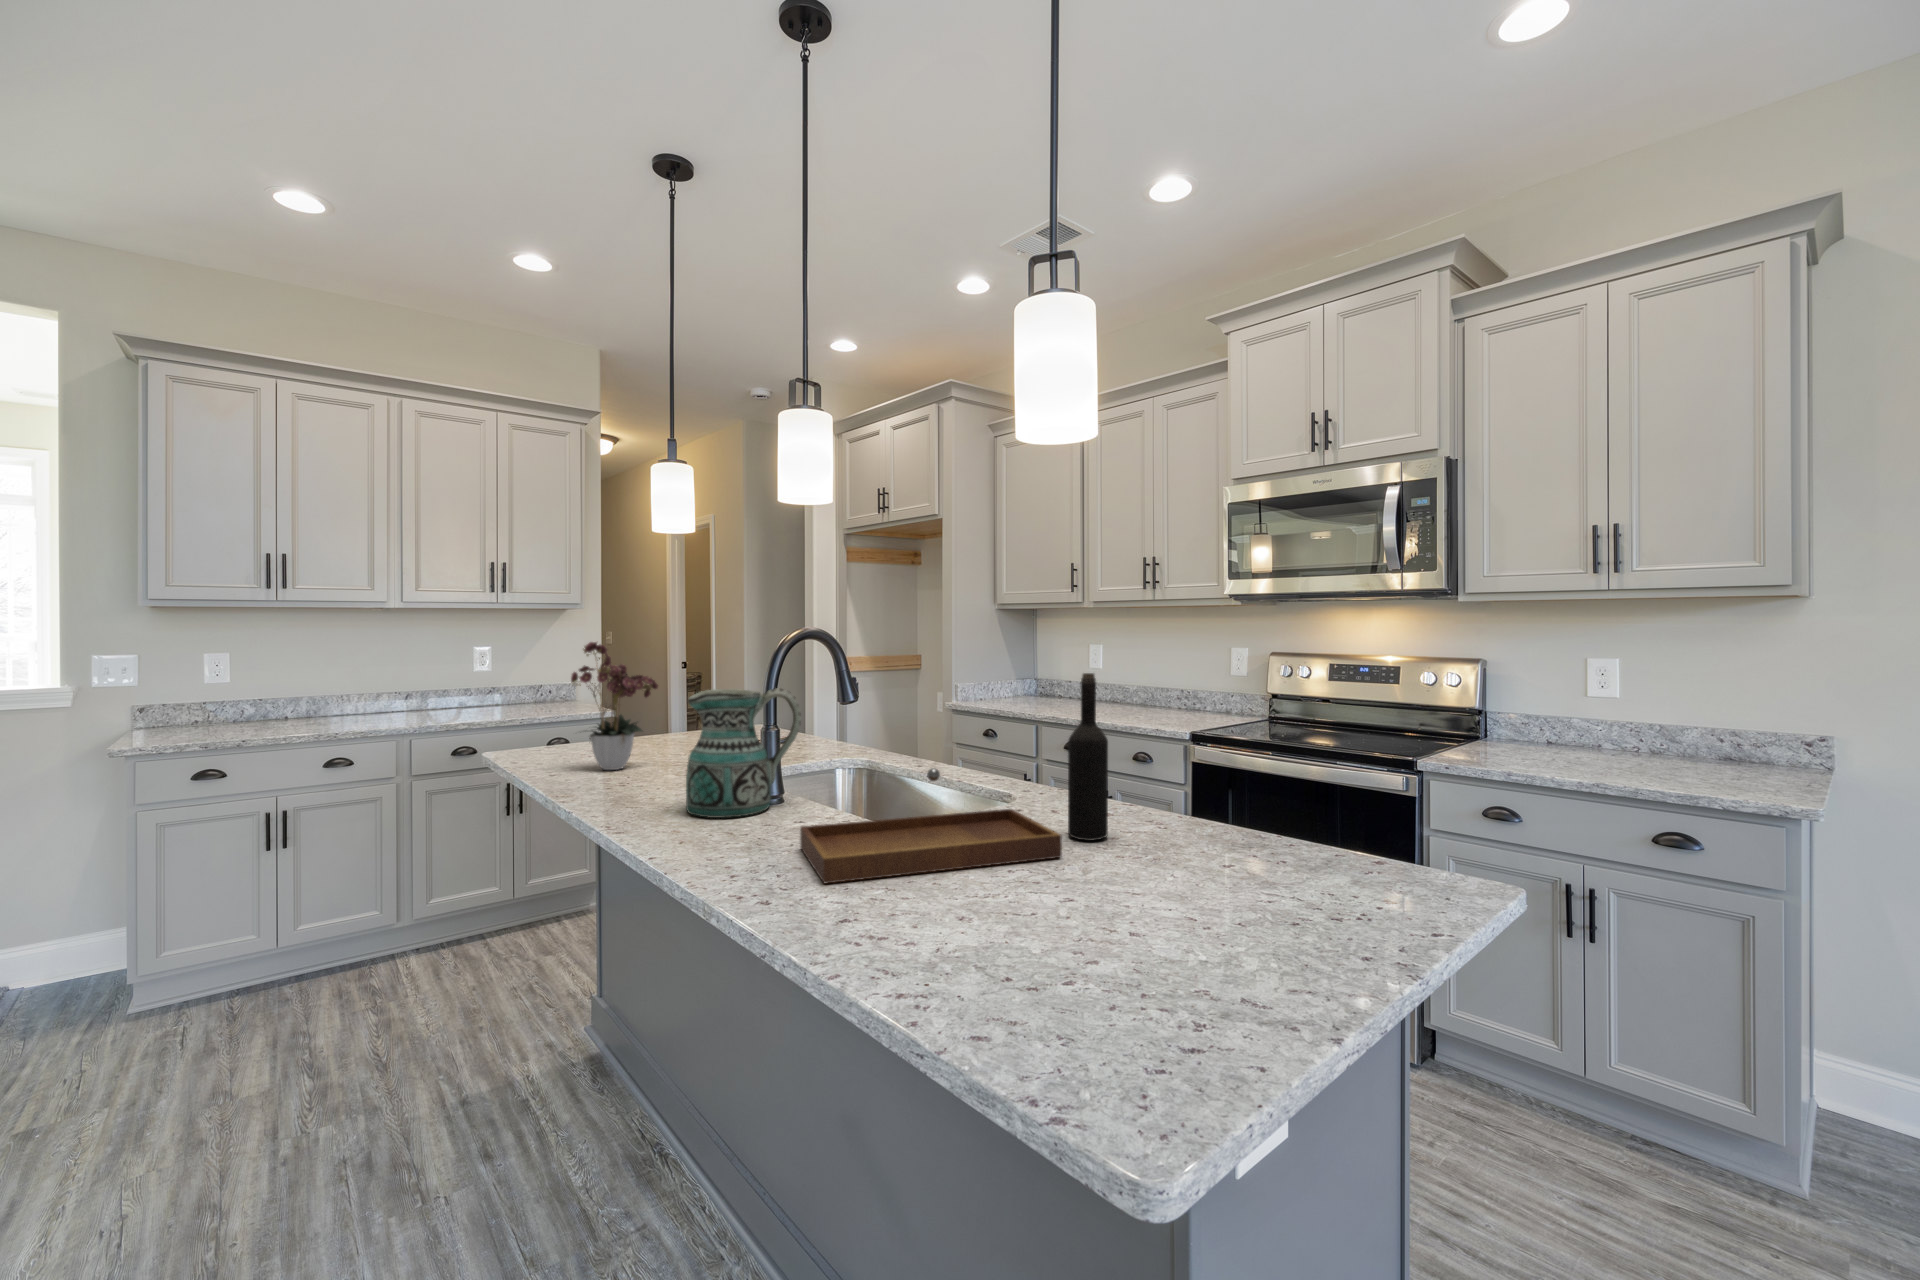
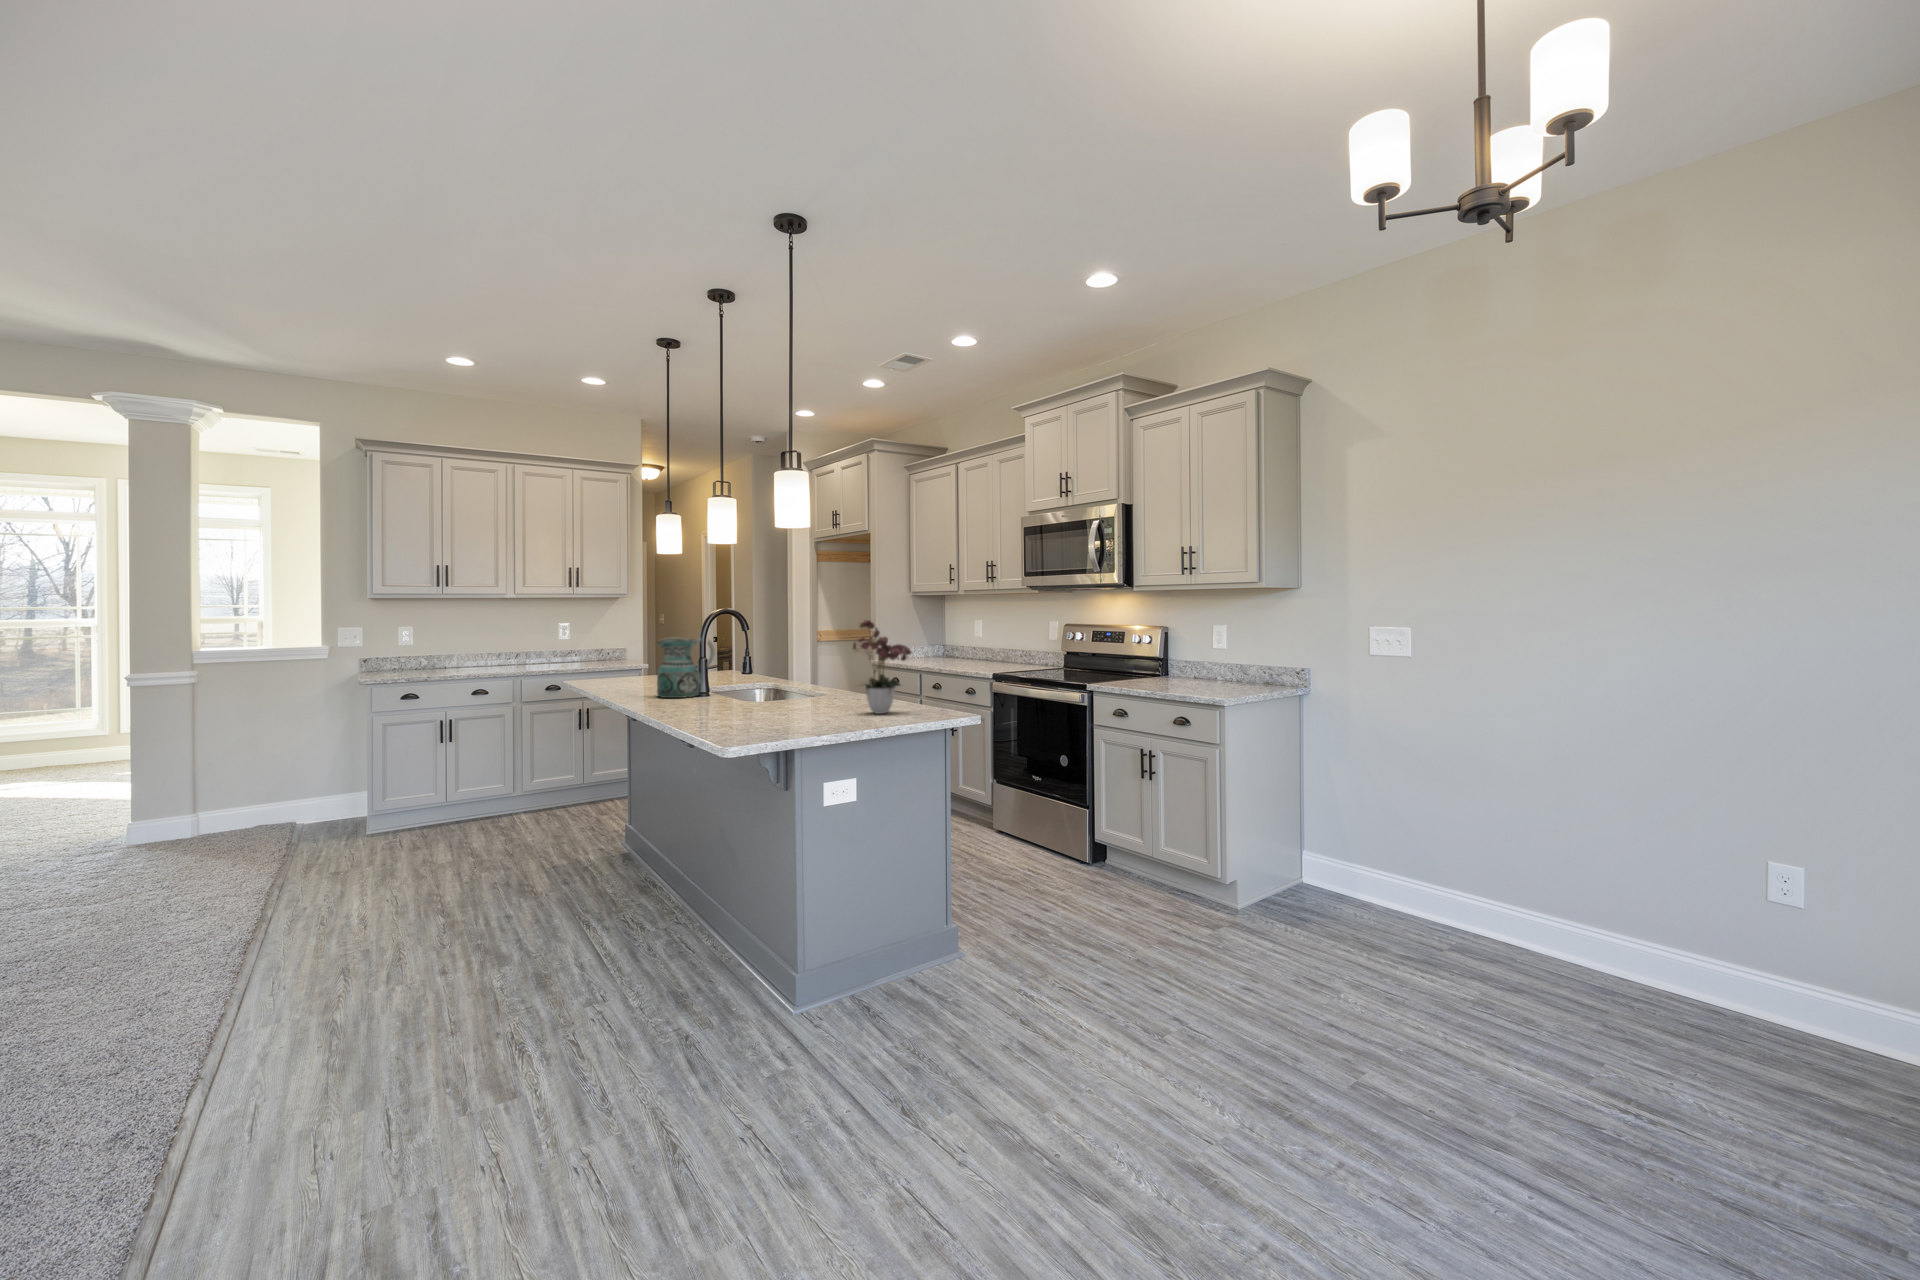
flower arrangement: present [571,642,658,770] -> present [853,620,911,714]
wine bottle: present [1068,673,1108,841] -> none [824,627,843,704]
tray: present [800,768,1062,884] -> none [697,669,808,711]

